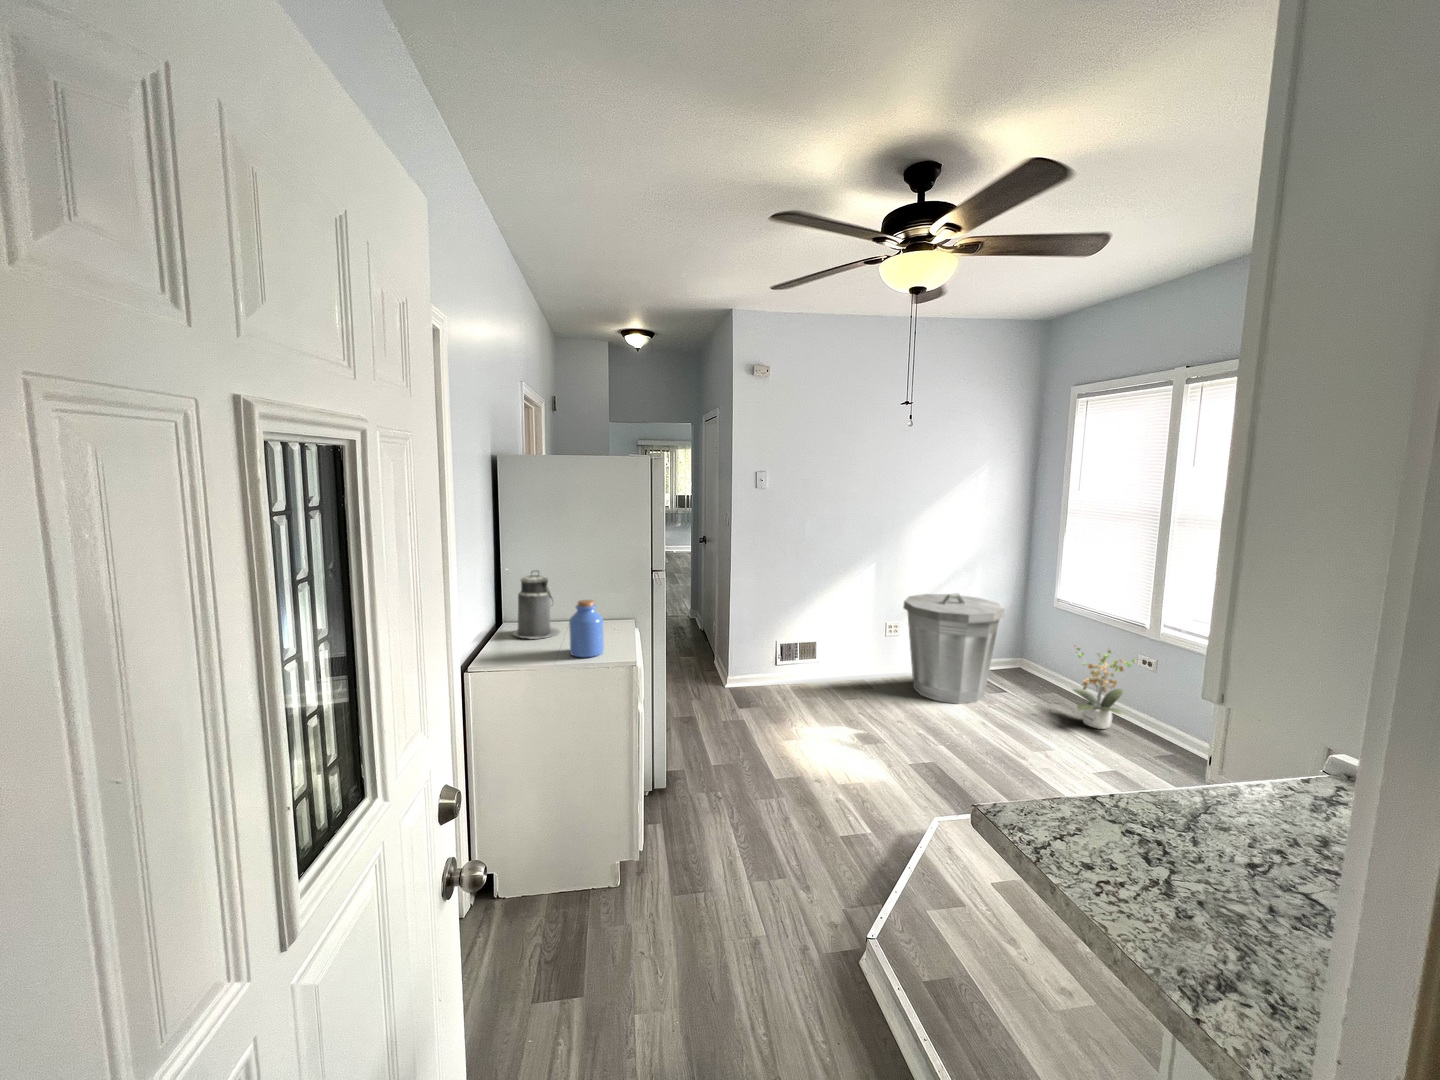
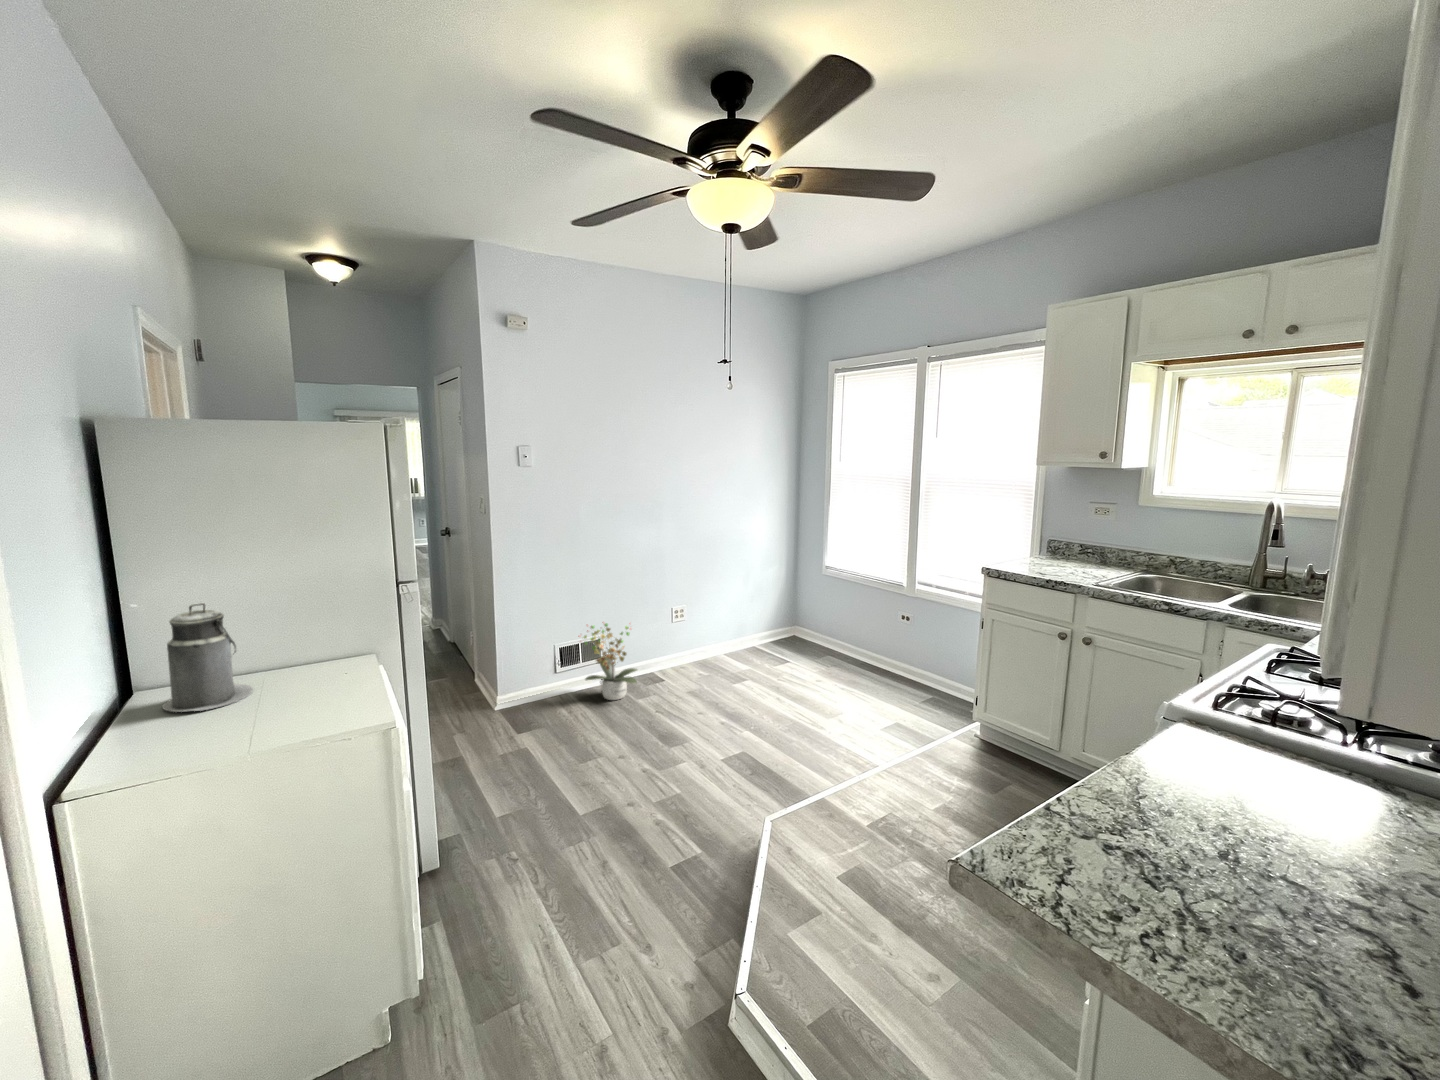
trash can: present [903,593,1004,704] -> none [689,570,785,683]
jar: present [569,600,604,657] -> none [271,640,336,730]
potted plant: present [1074,648,1136,729] -> present [584,623,637,700]

